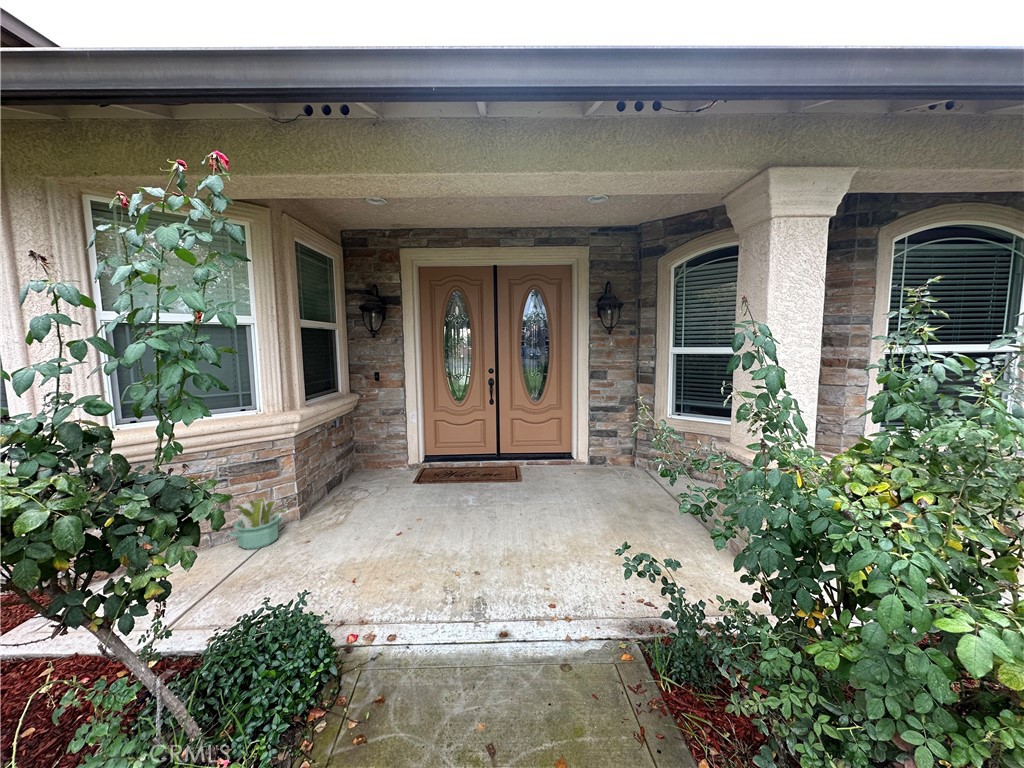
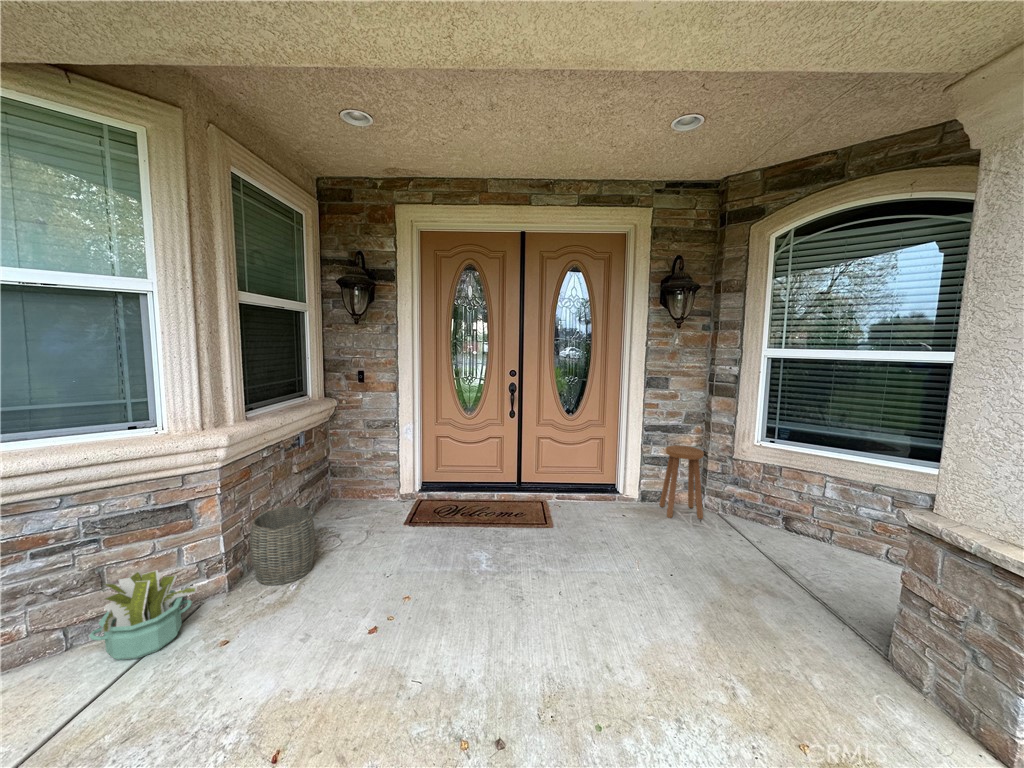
stool: none [602,421,632,473] -> present [660,445,704,519]
woven basket: none [313,466,355,515] -> present [250,507,315,586]

